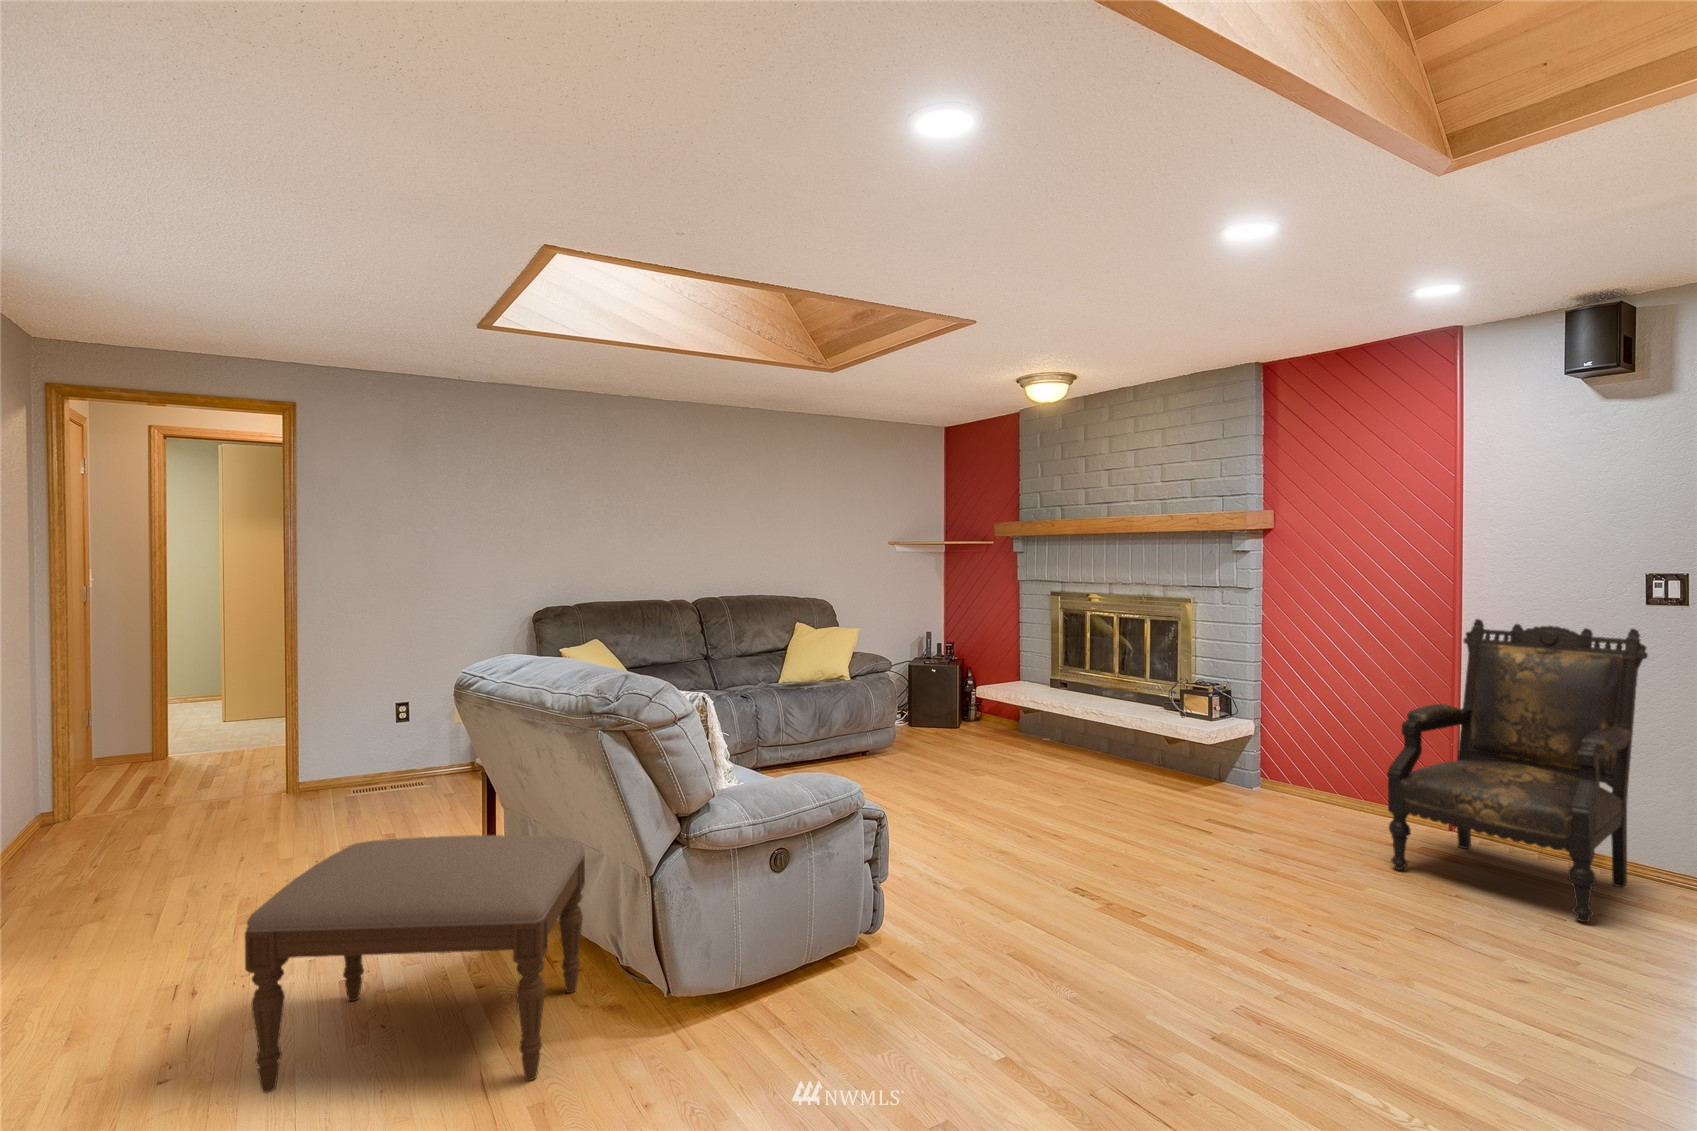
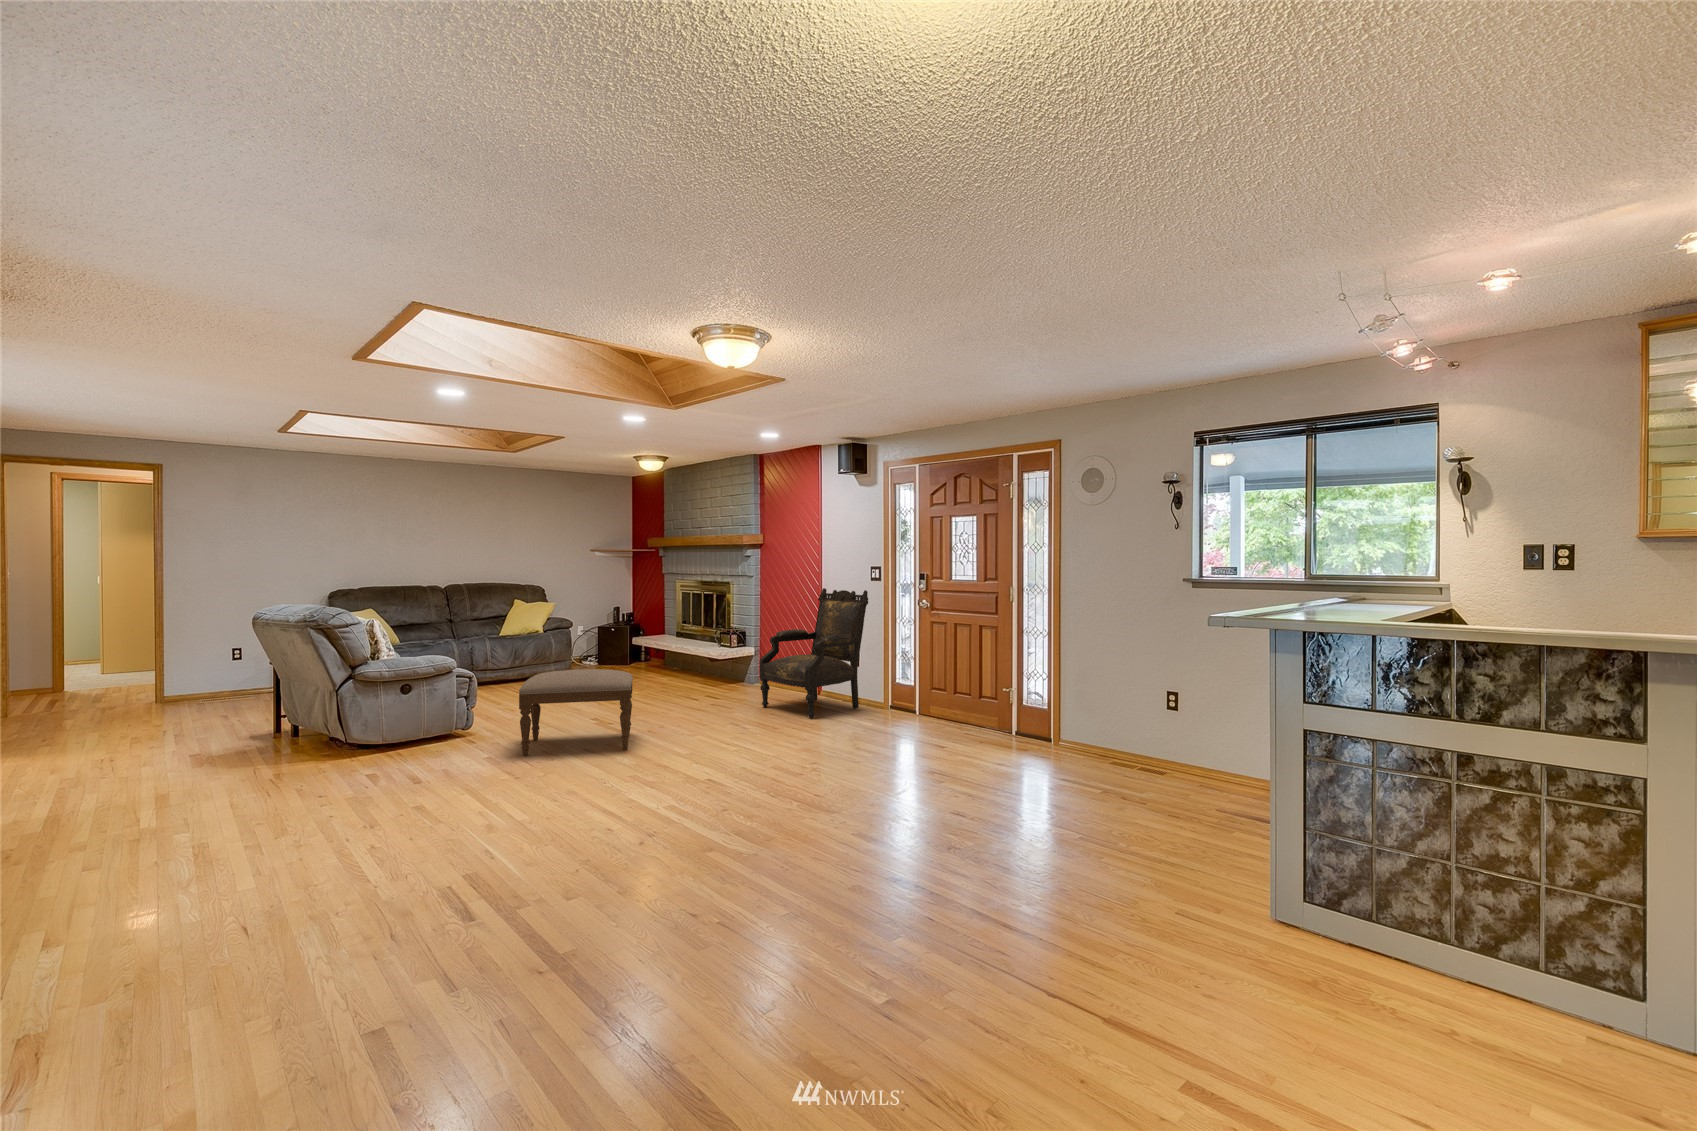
ottoman: present [245,835,585,1093] -> present [519,669,633,755]

